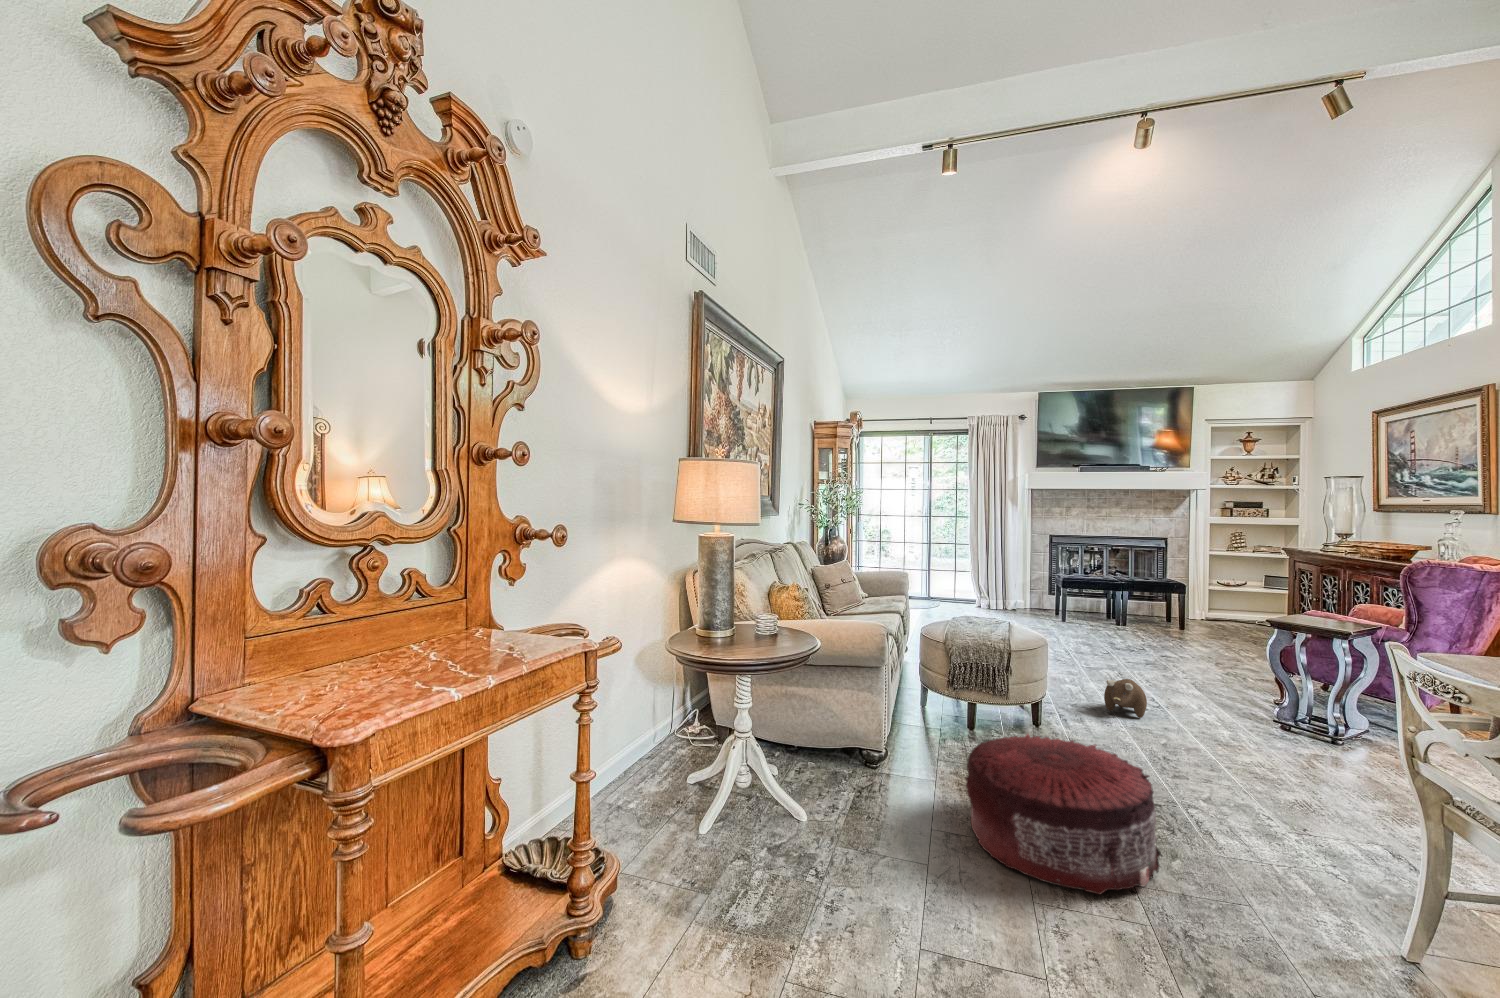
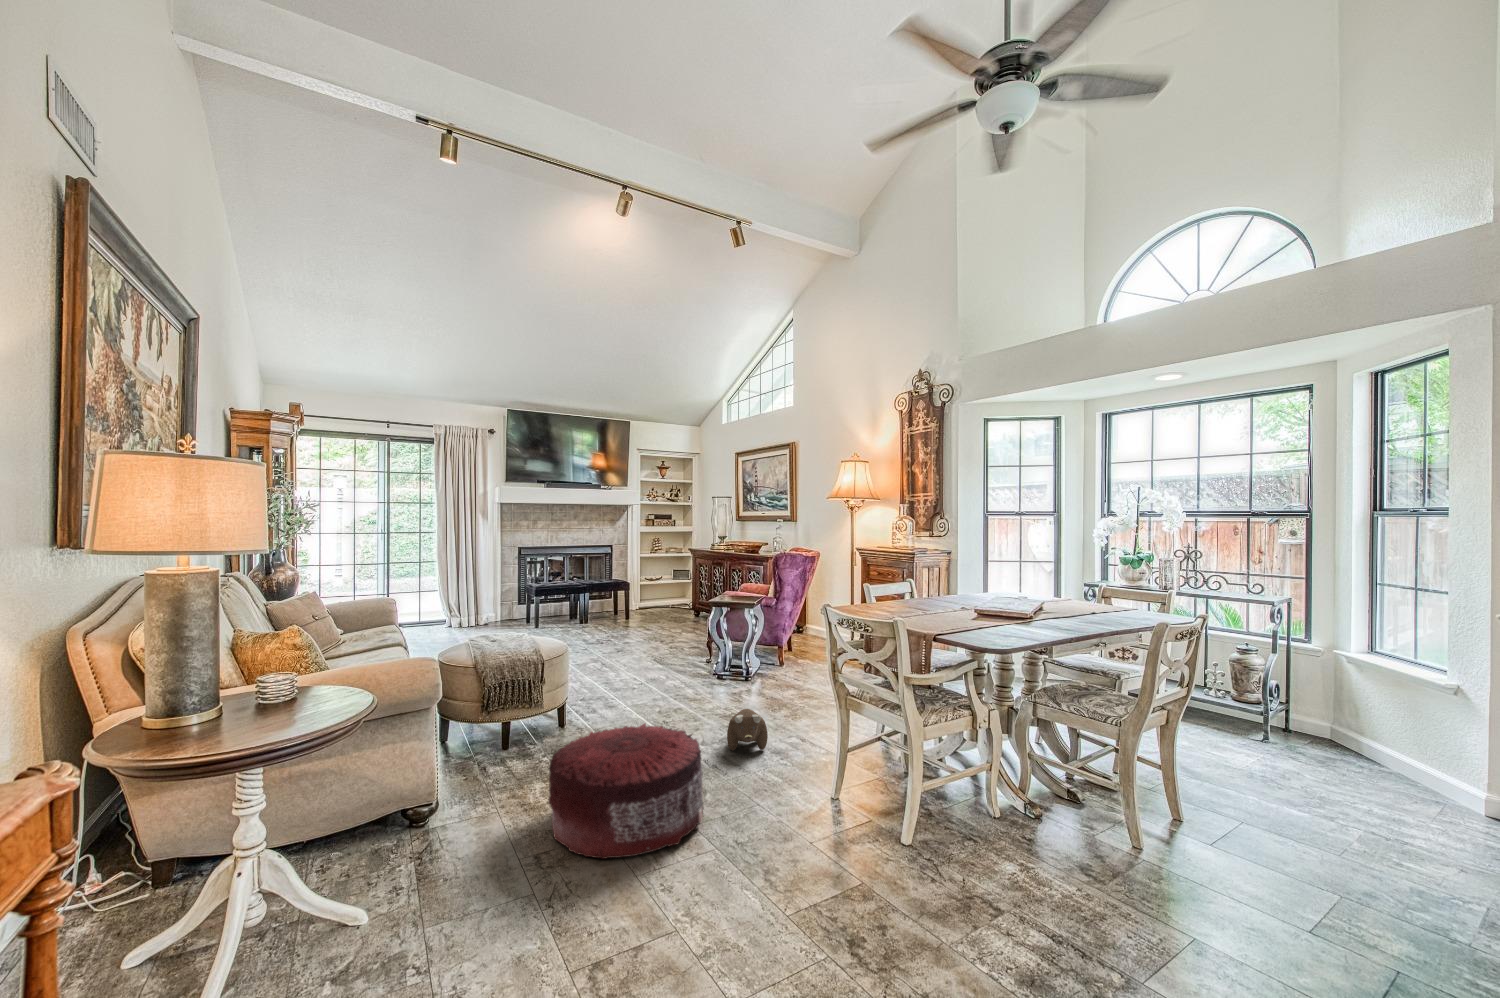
plush toy: present [1104,679,1147,718] -> present [727,709,768,751]

